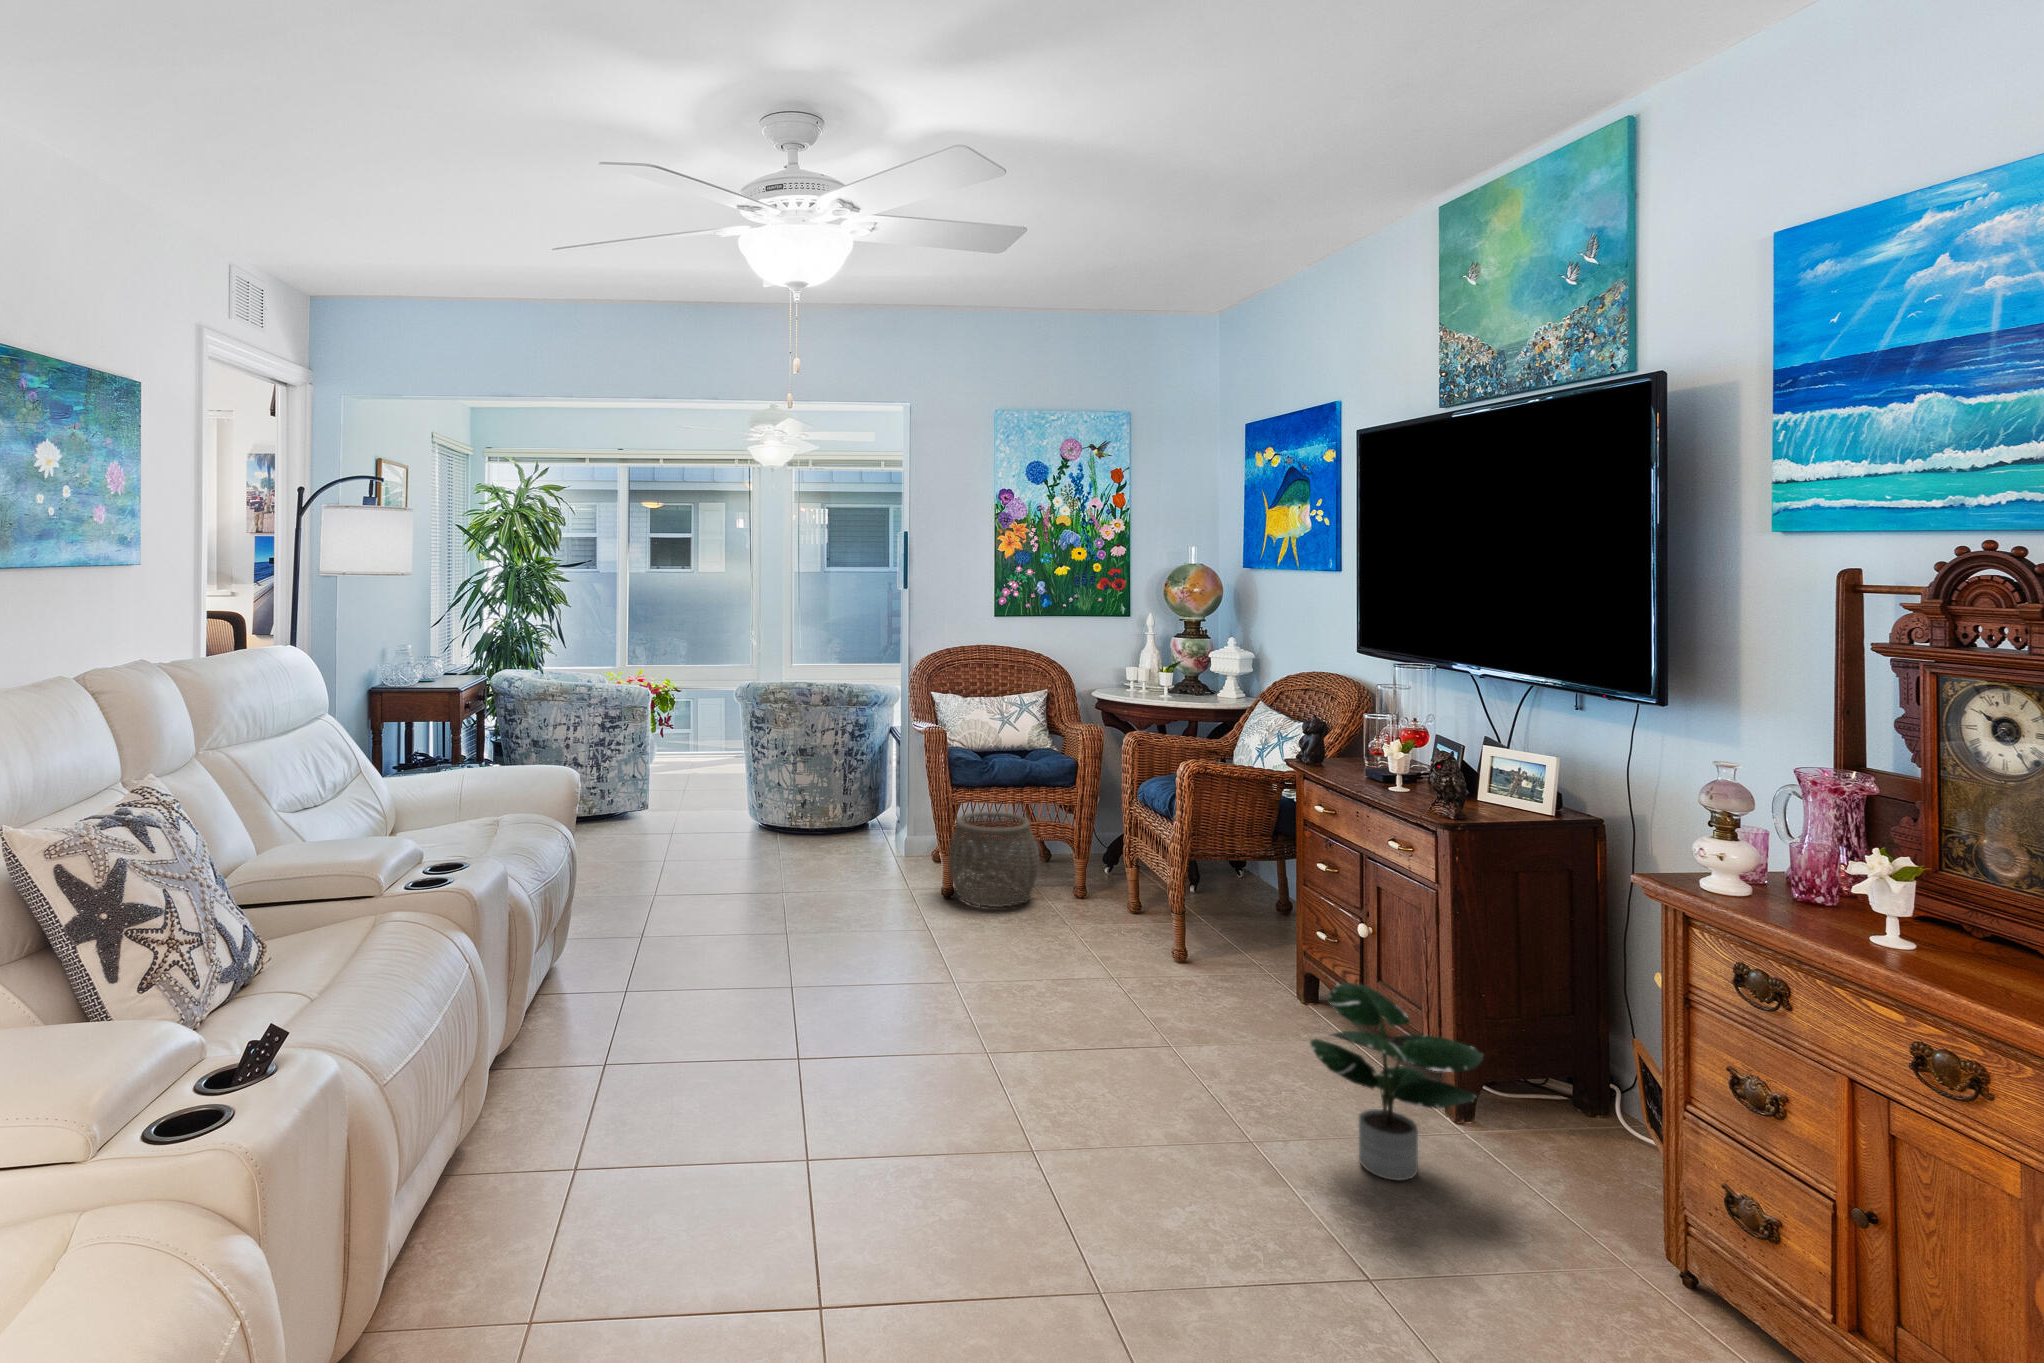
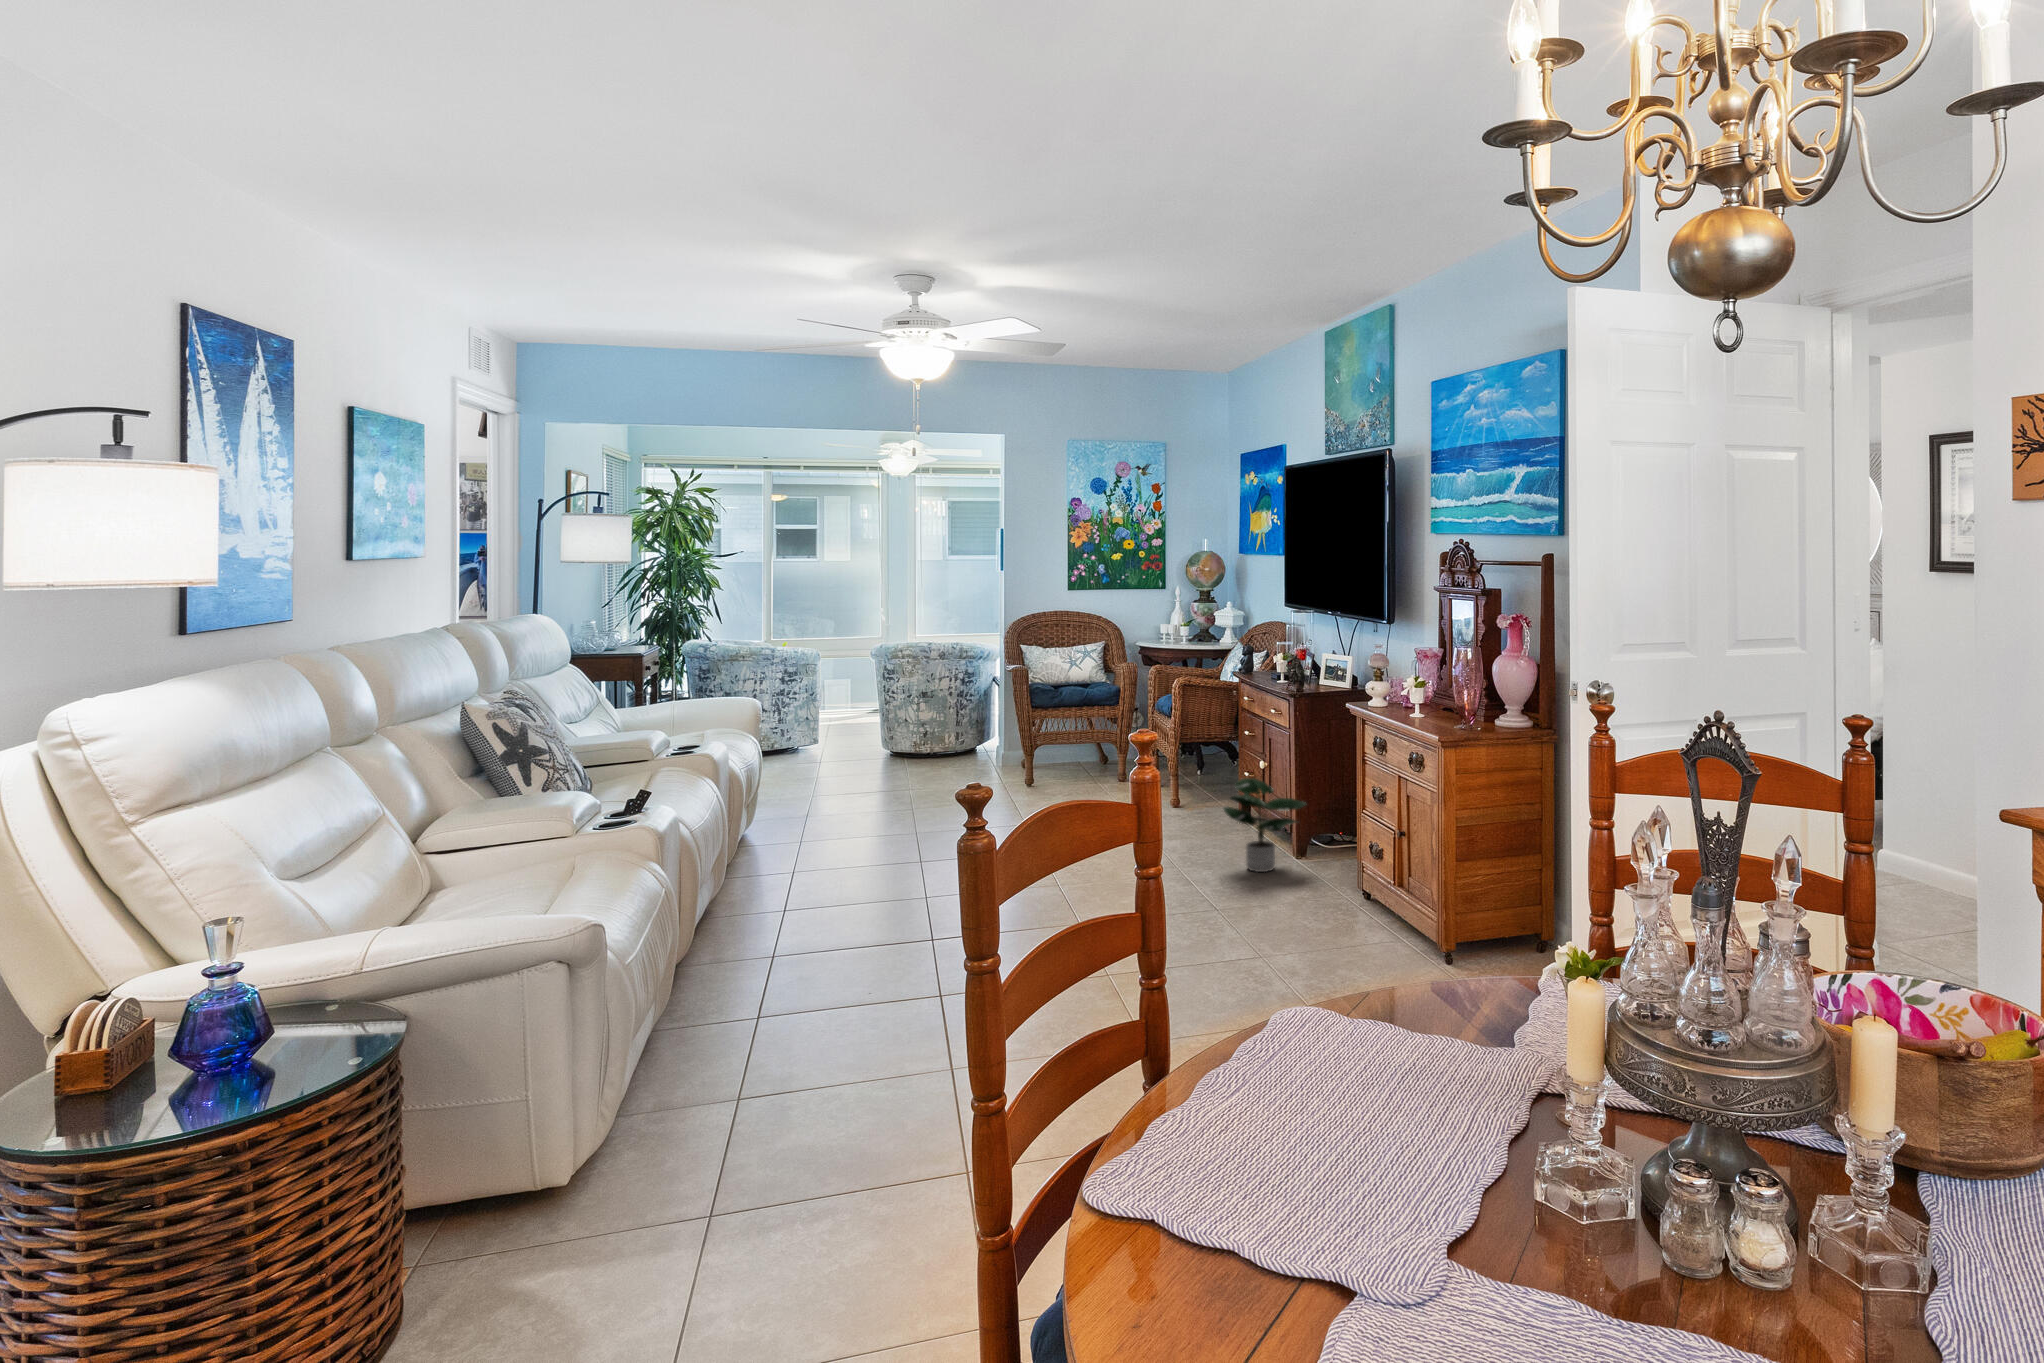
woven basket: present [949,812,1038,907] -> none [1030,725,1093,788]

